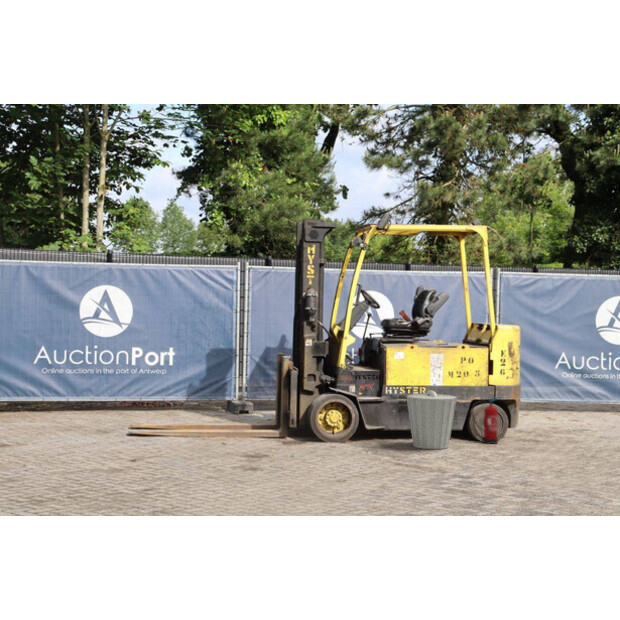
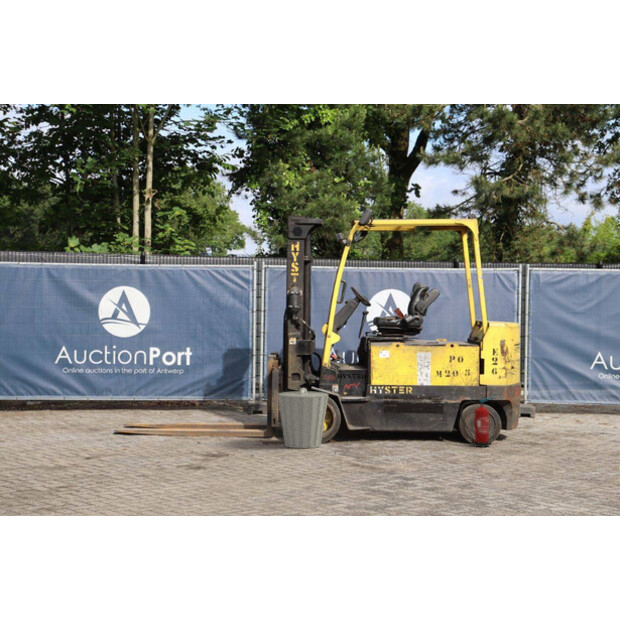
trash can: present [407,390,457,449] -> present [278,388,328,448]

